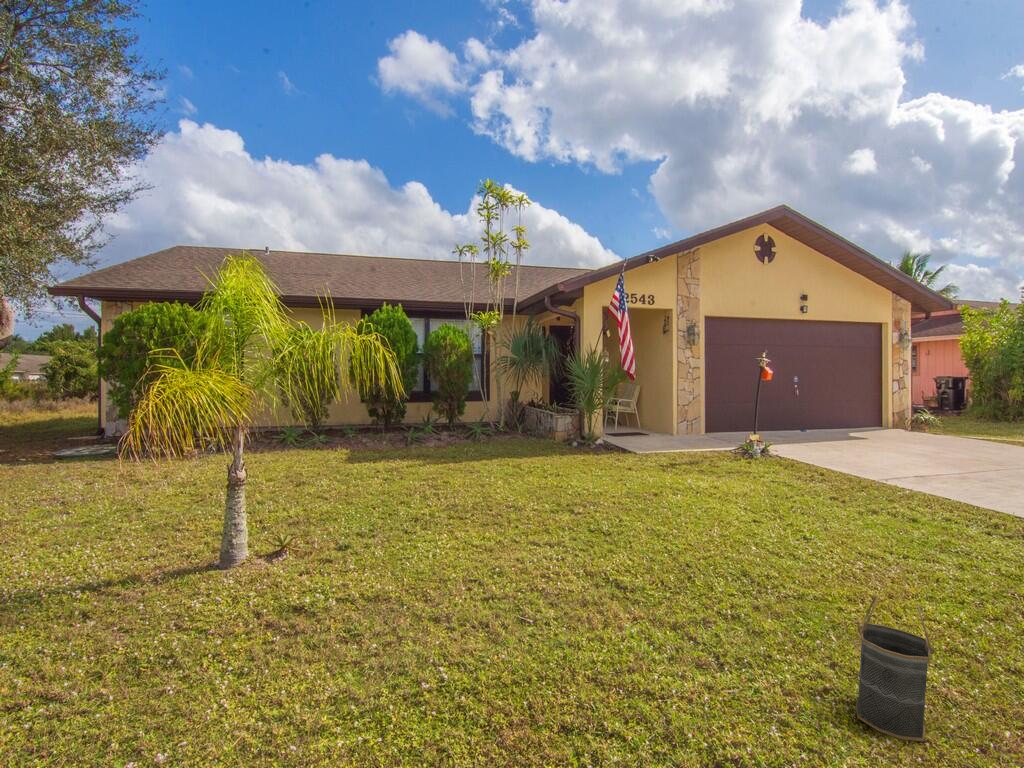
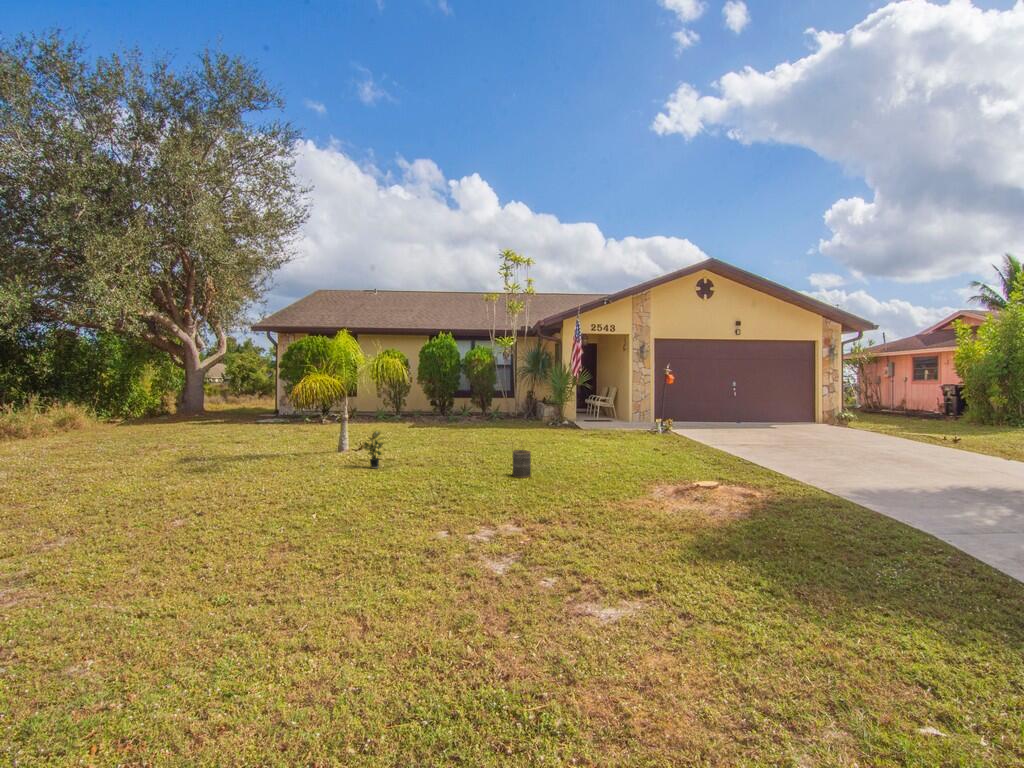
potted plant: none [309,571,383,711] -> present [364,431,383,468]

